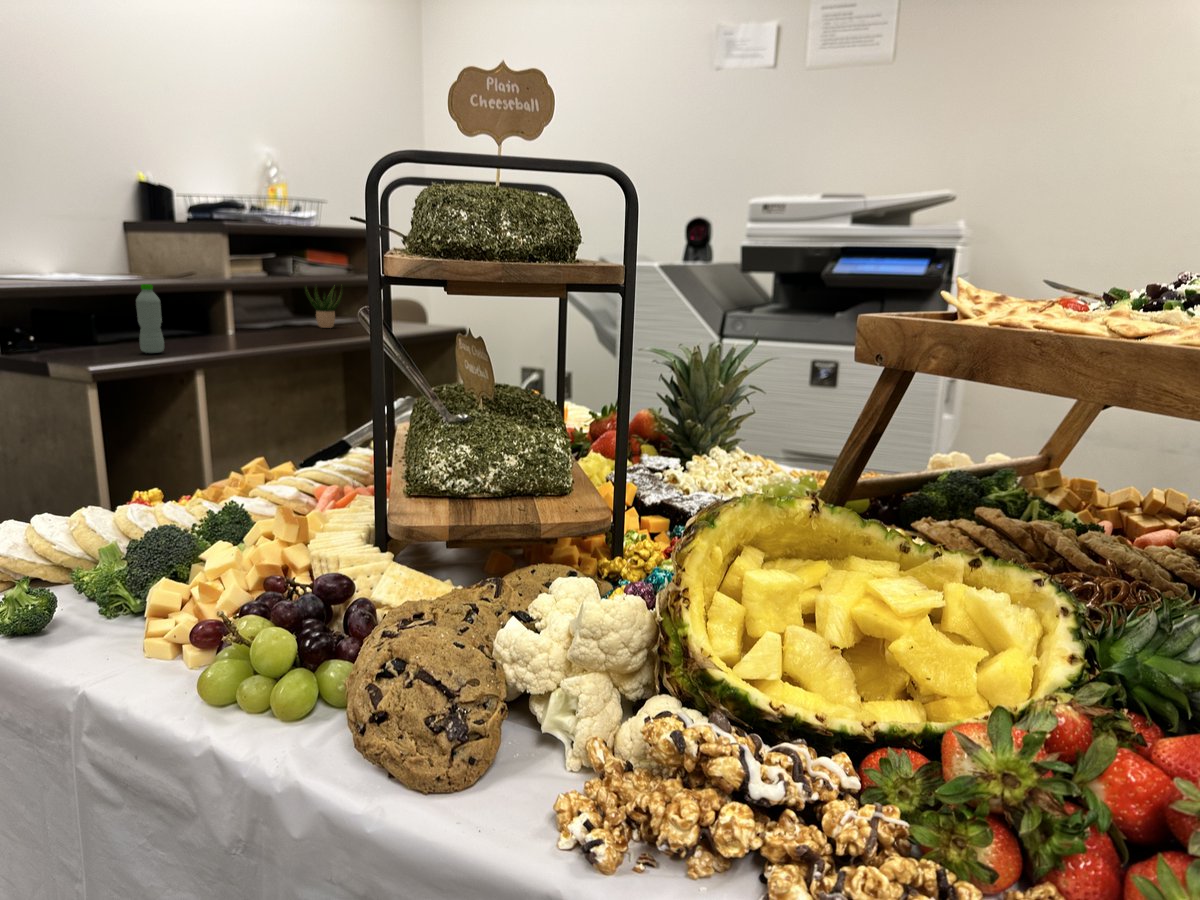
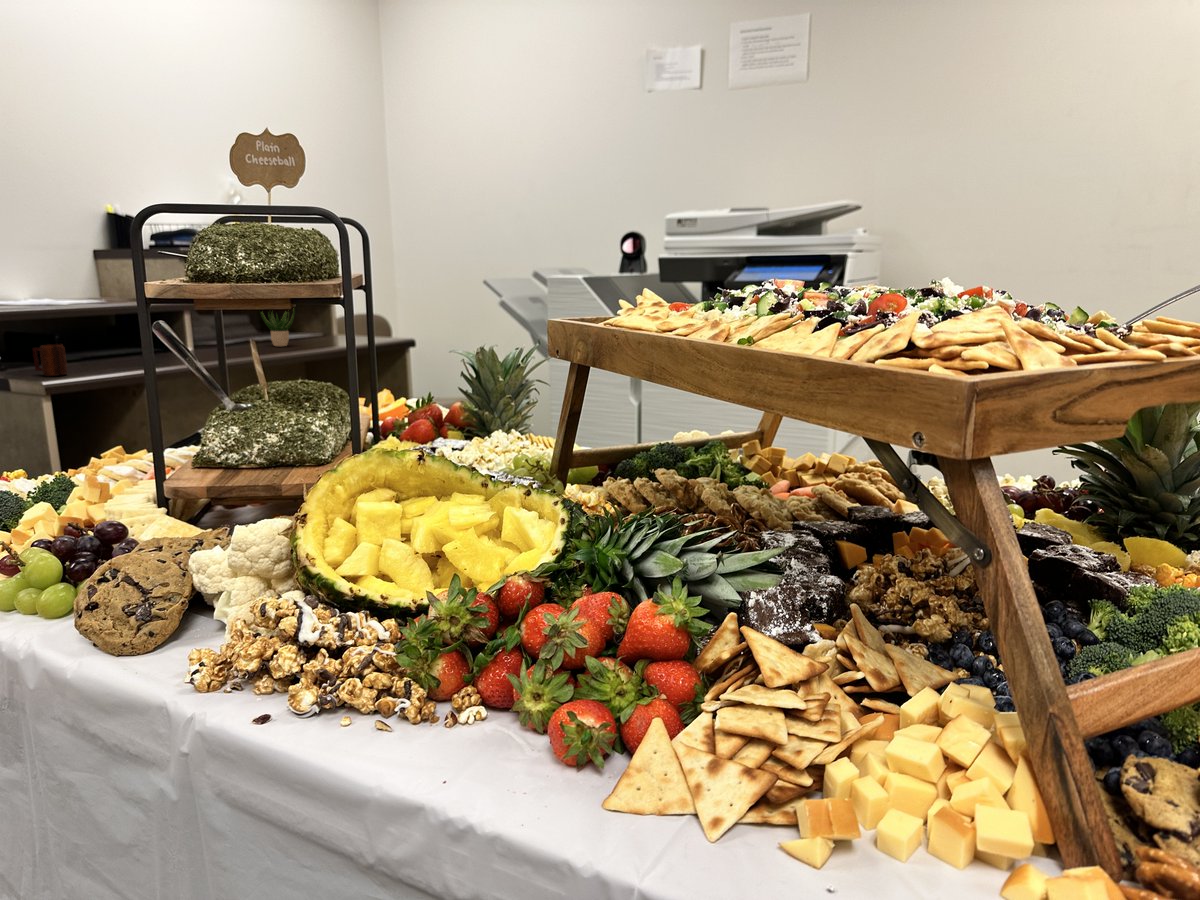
water bottle: present [136,284,164,353] -> none [86,310,113,371]
mug: none [76,322,116,358] -> present [33,344,67,376]

